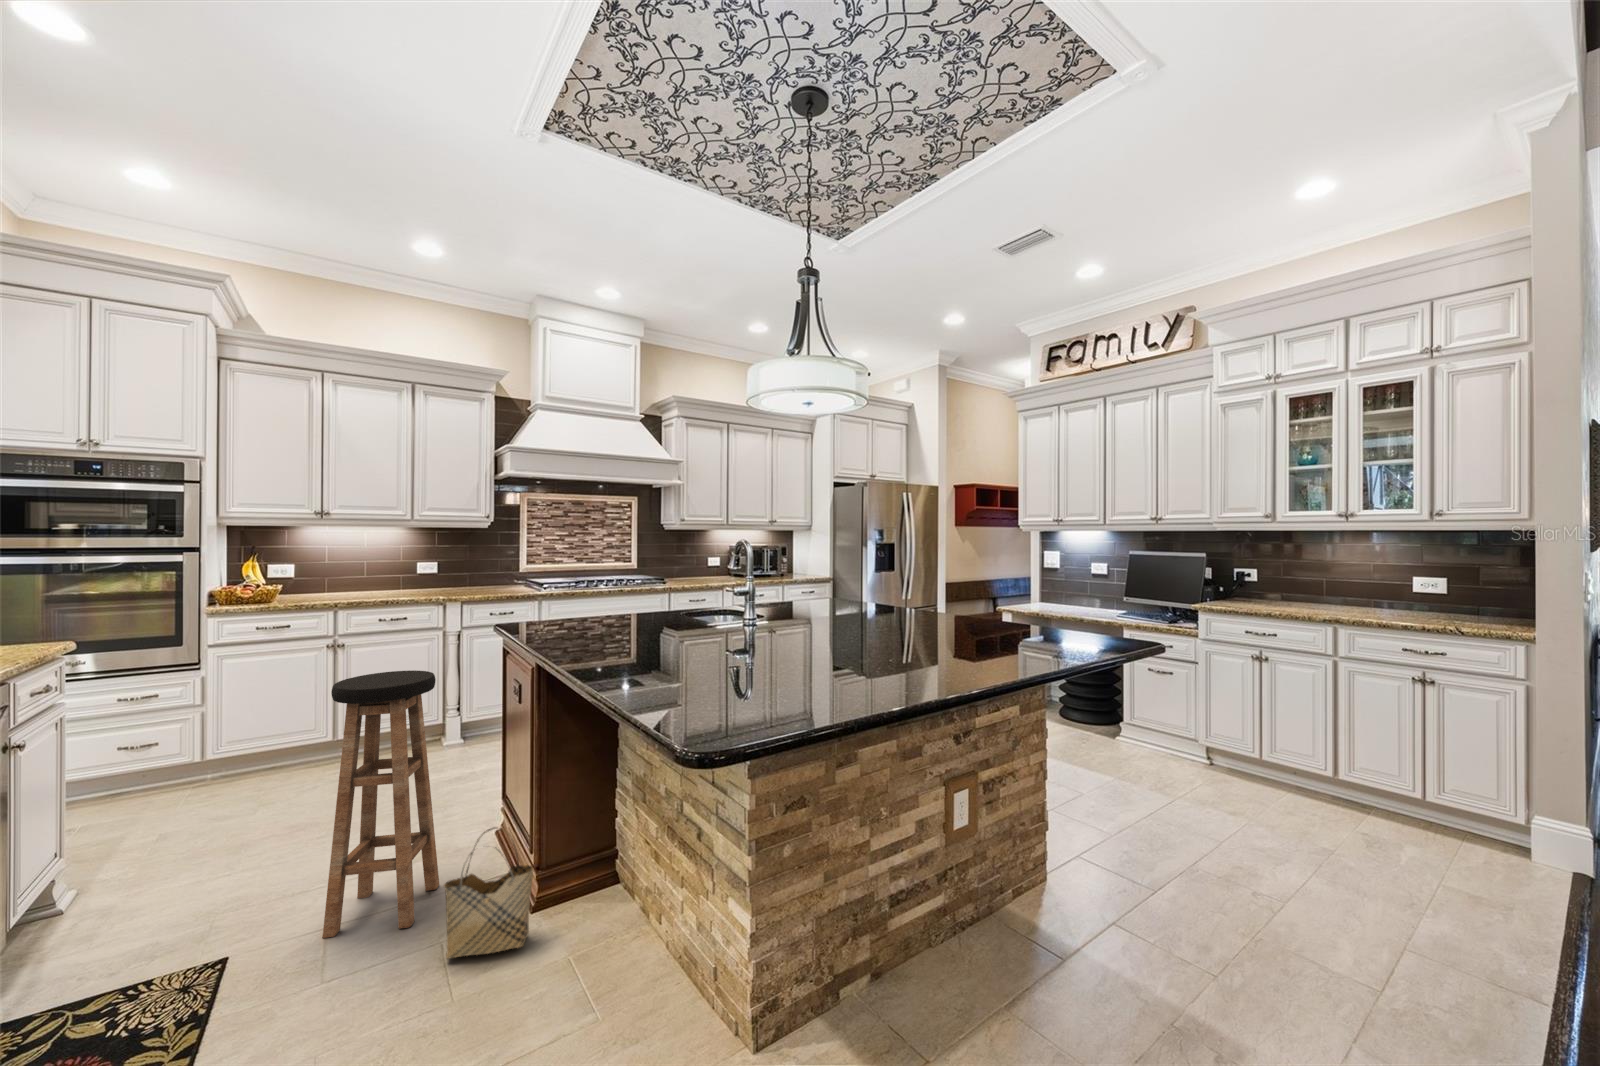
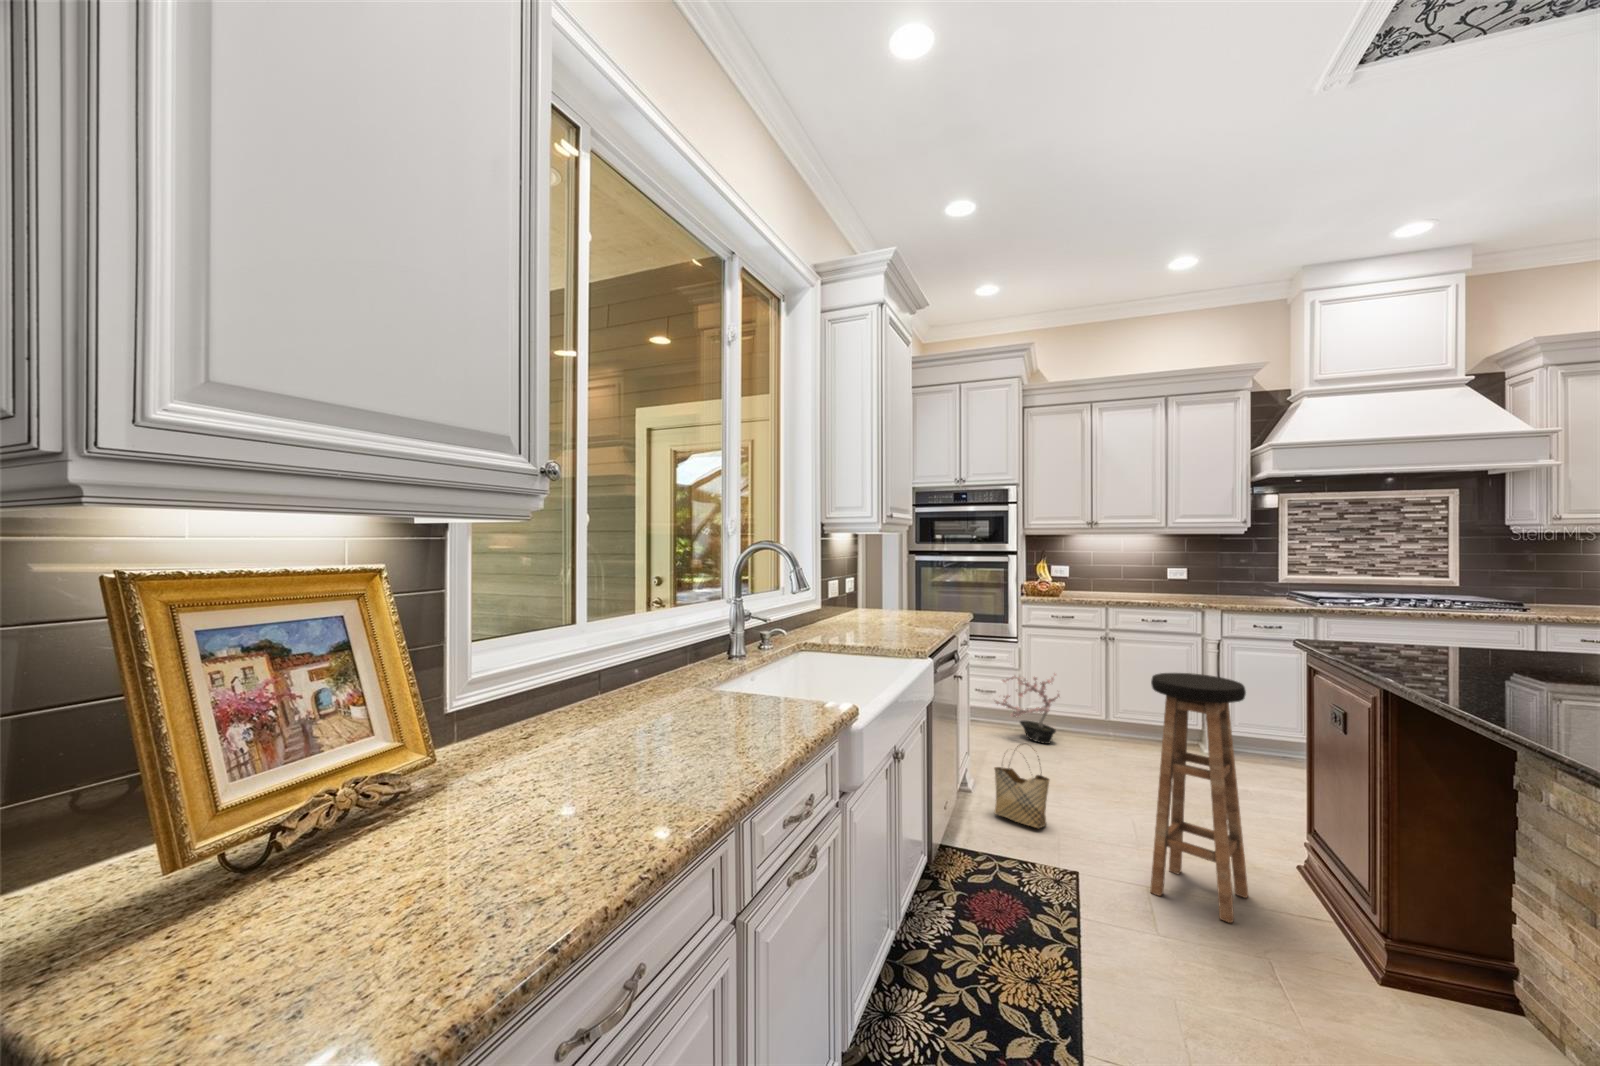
potted plant: none [142,697,267,796] -> present [995,673,1060,744]
woven basket: present [444,827,534,959] -> present [994,746,1049,828]

